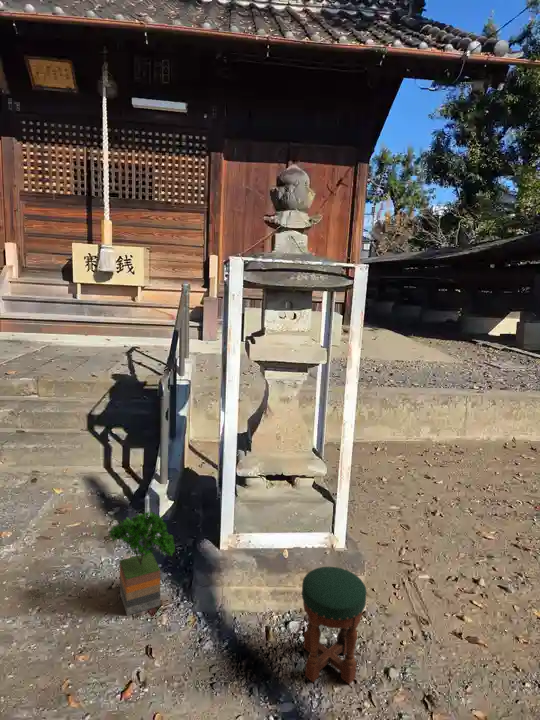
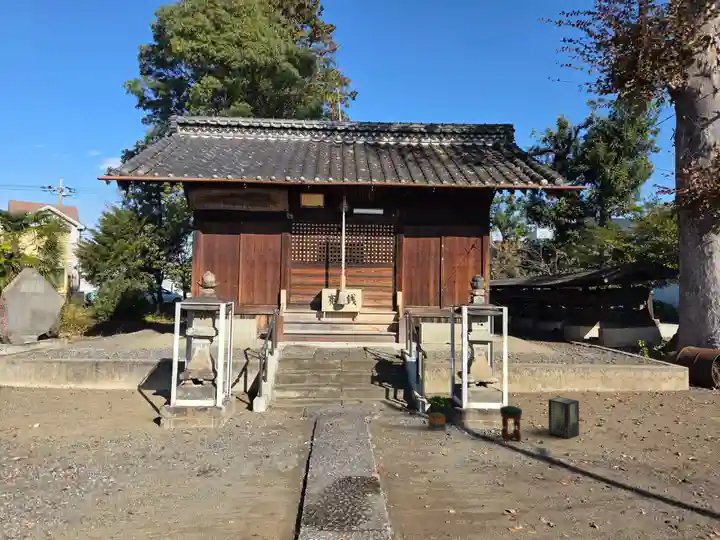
storage box: none [438,524,534,661] -> present [548,397,579,439]

